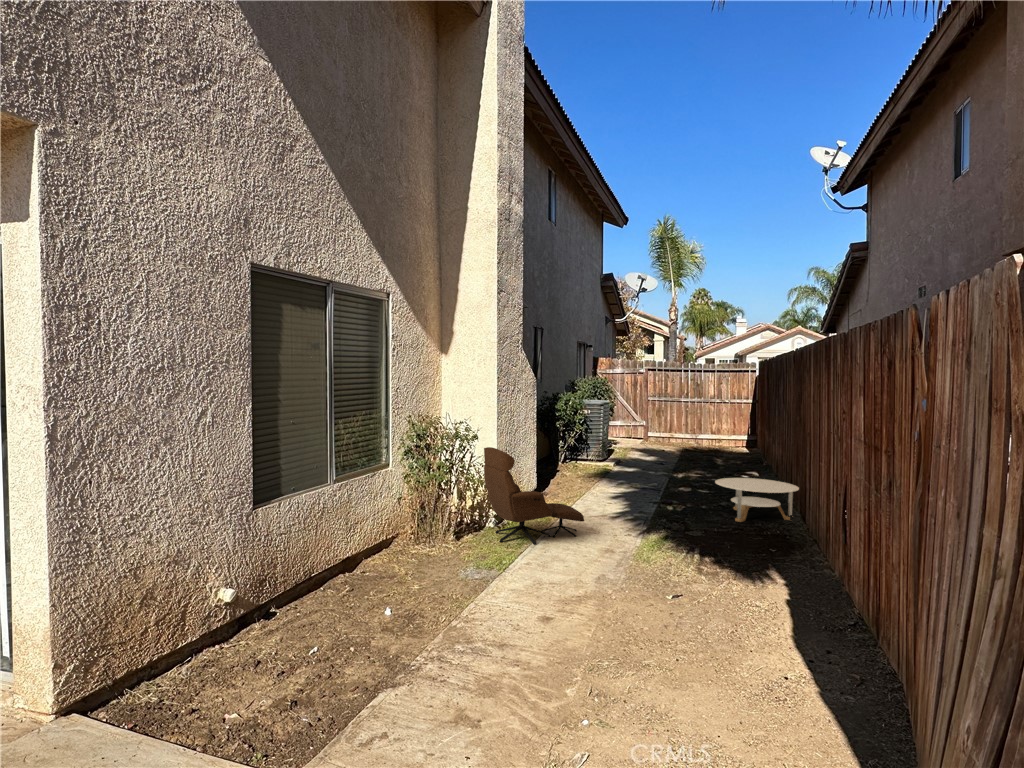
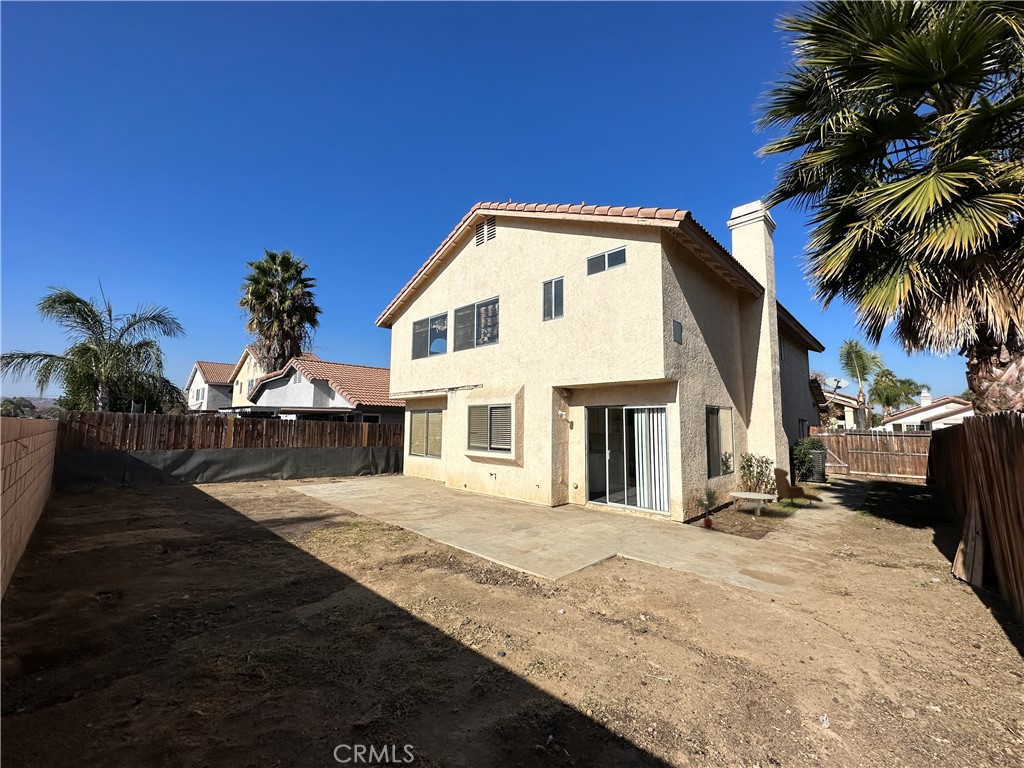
round table: present [715,478,799,522] -> present [729,492,777,516]
potted tree: none [129,545,239,698] -> present [695,486,718,527]

